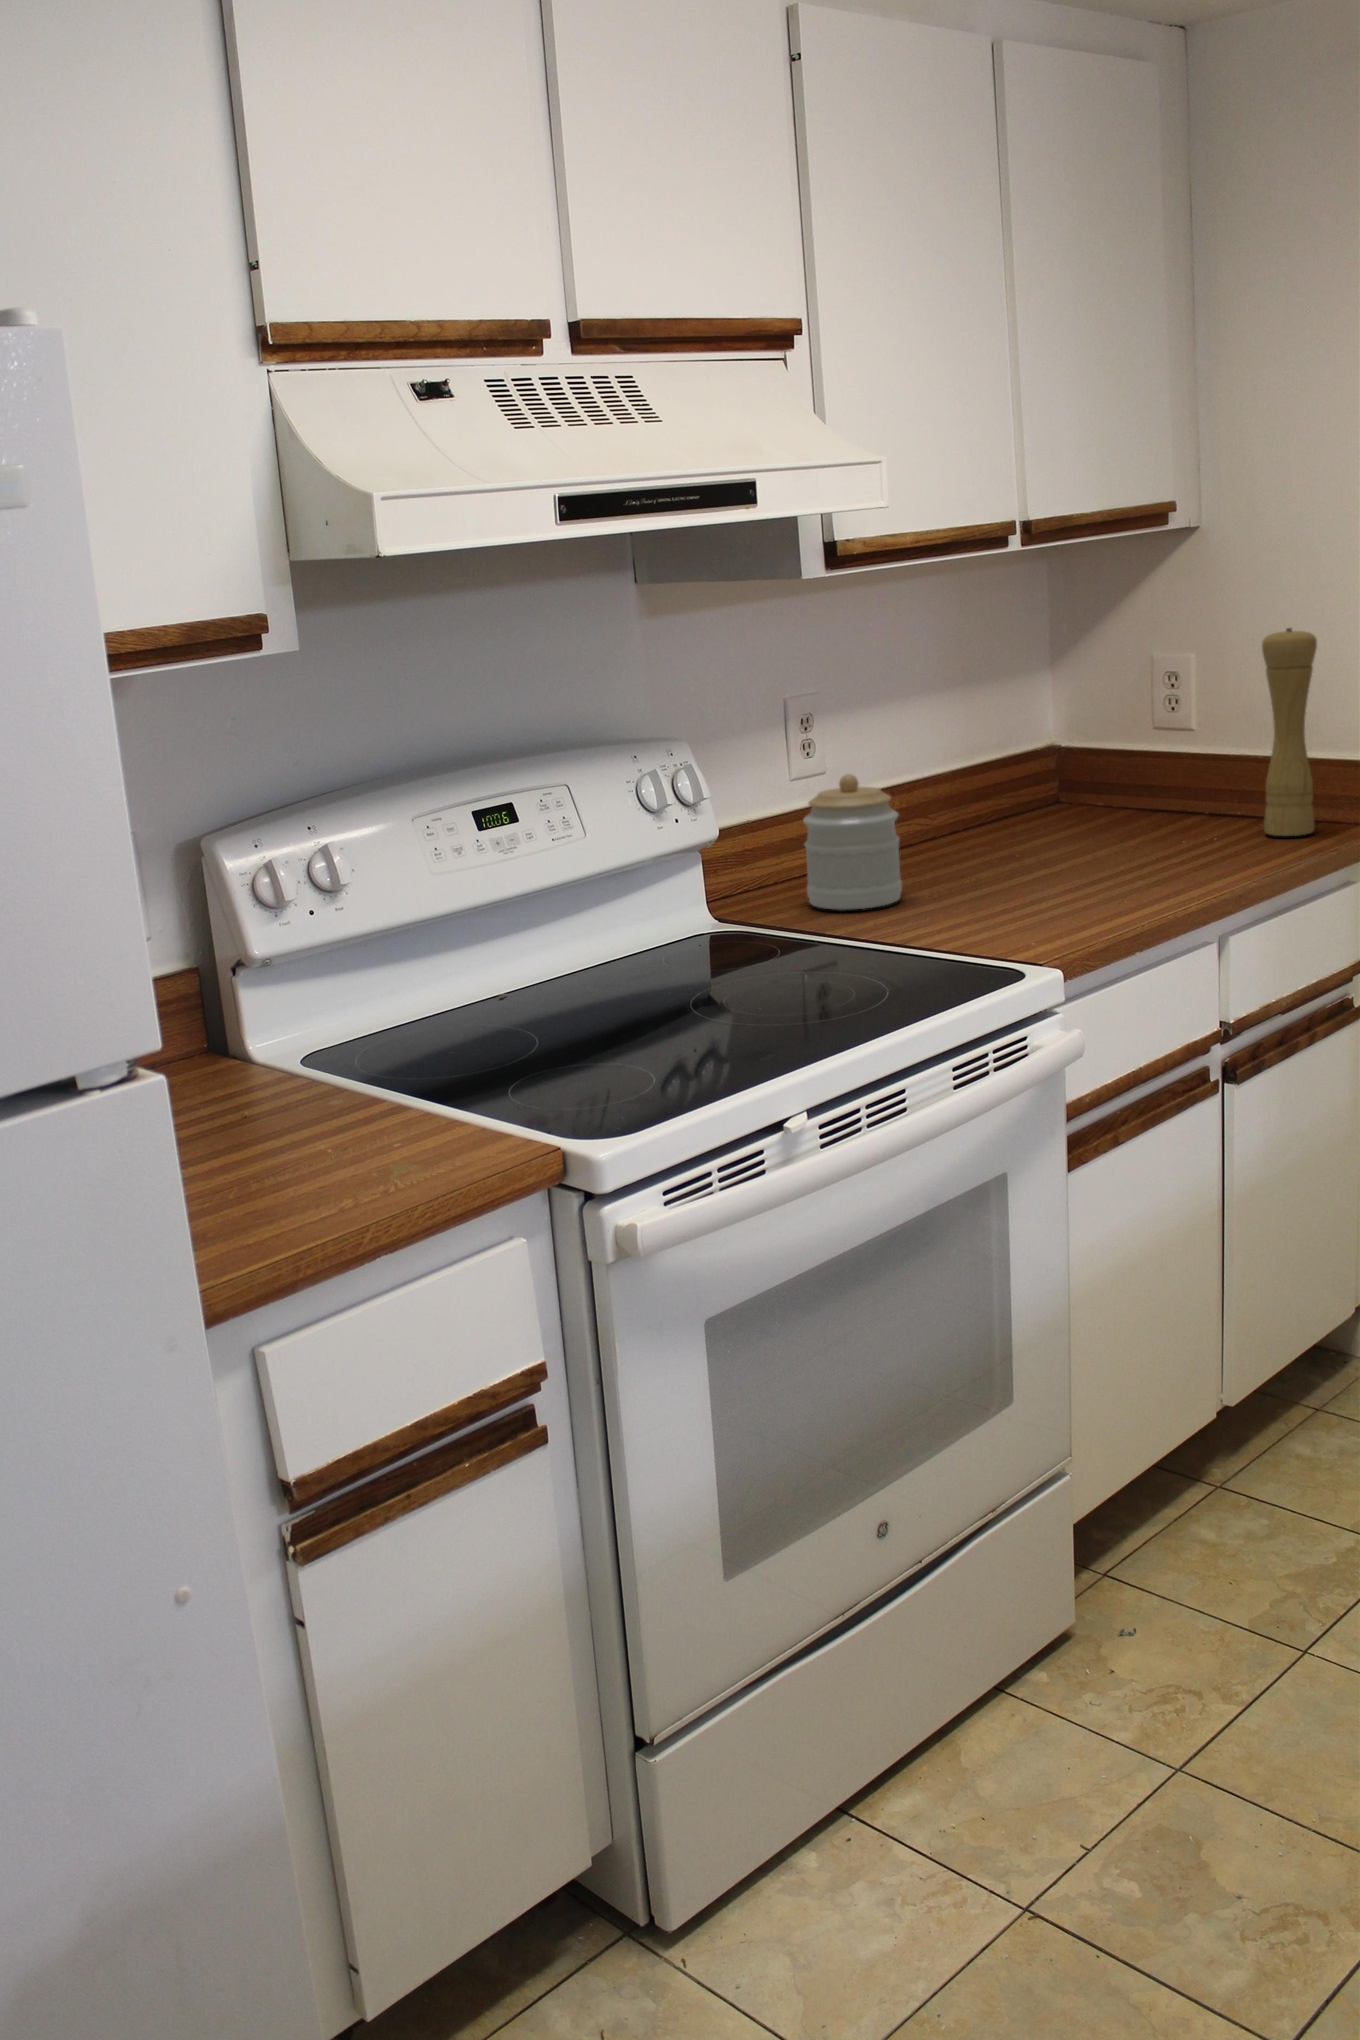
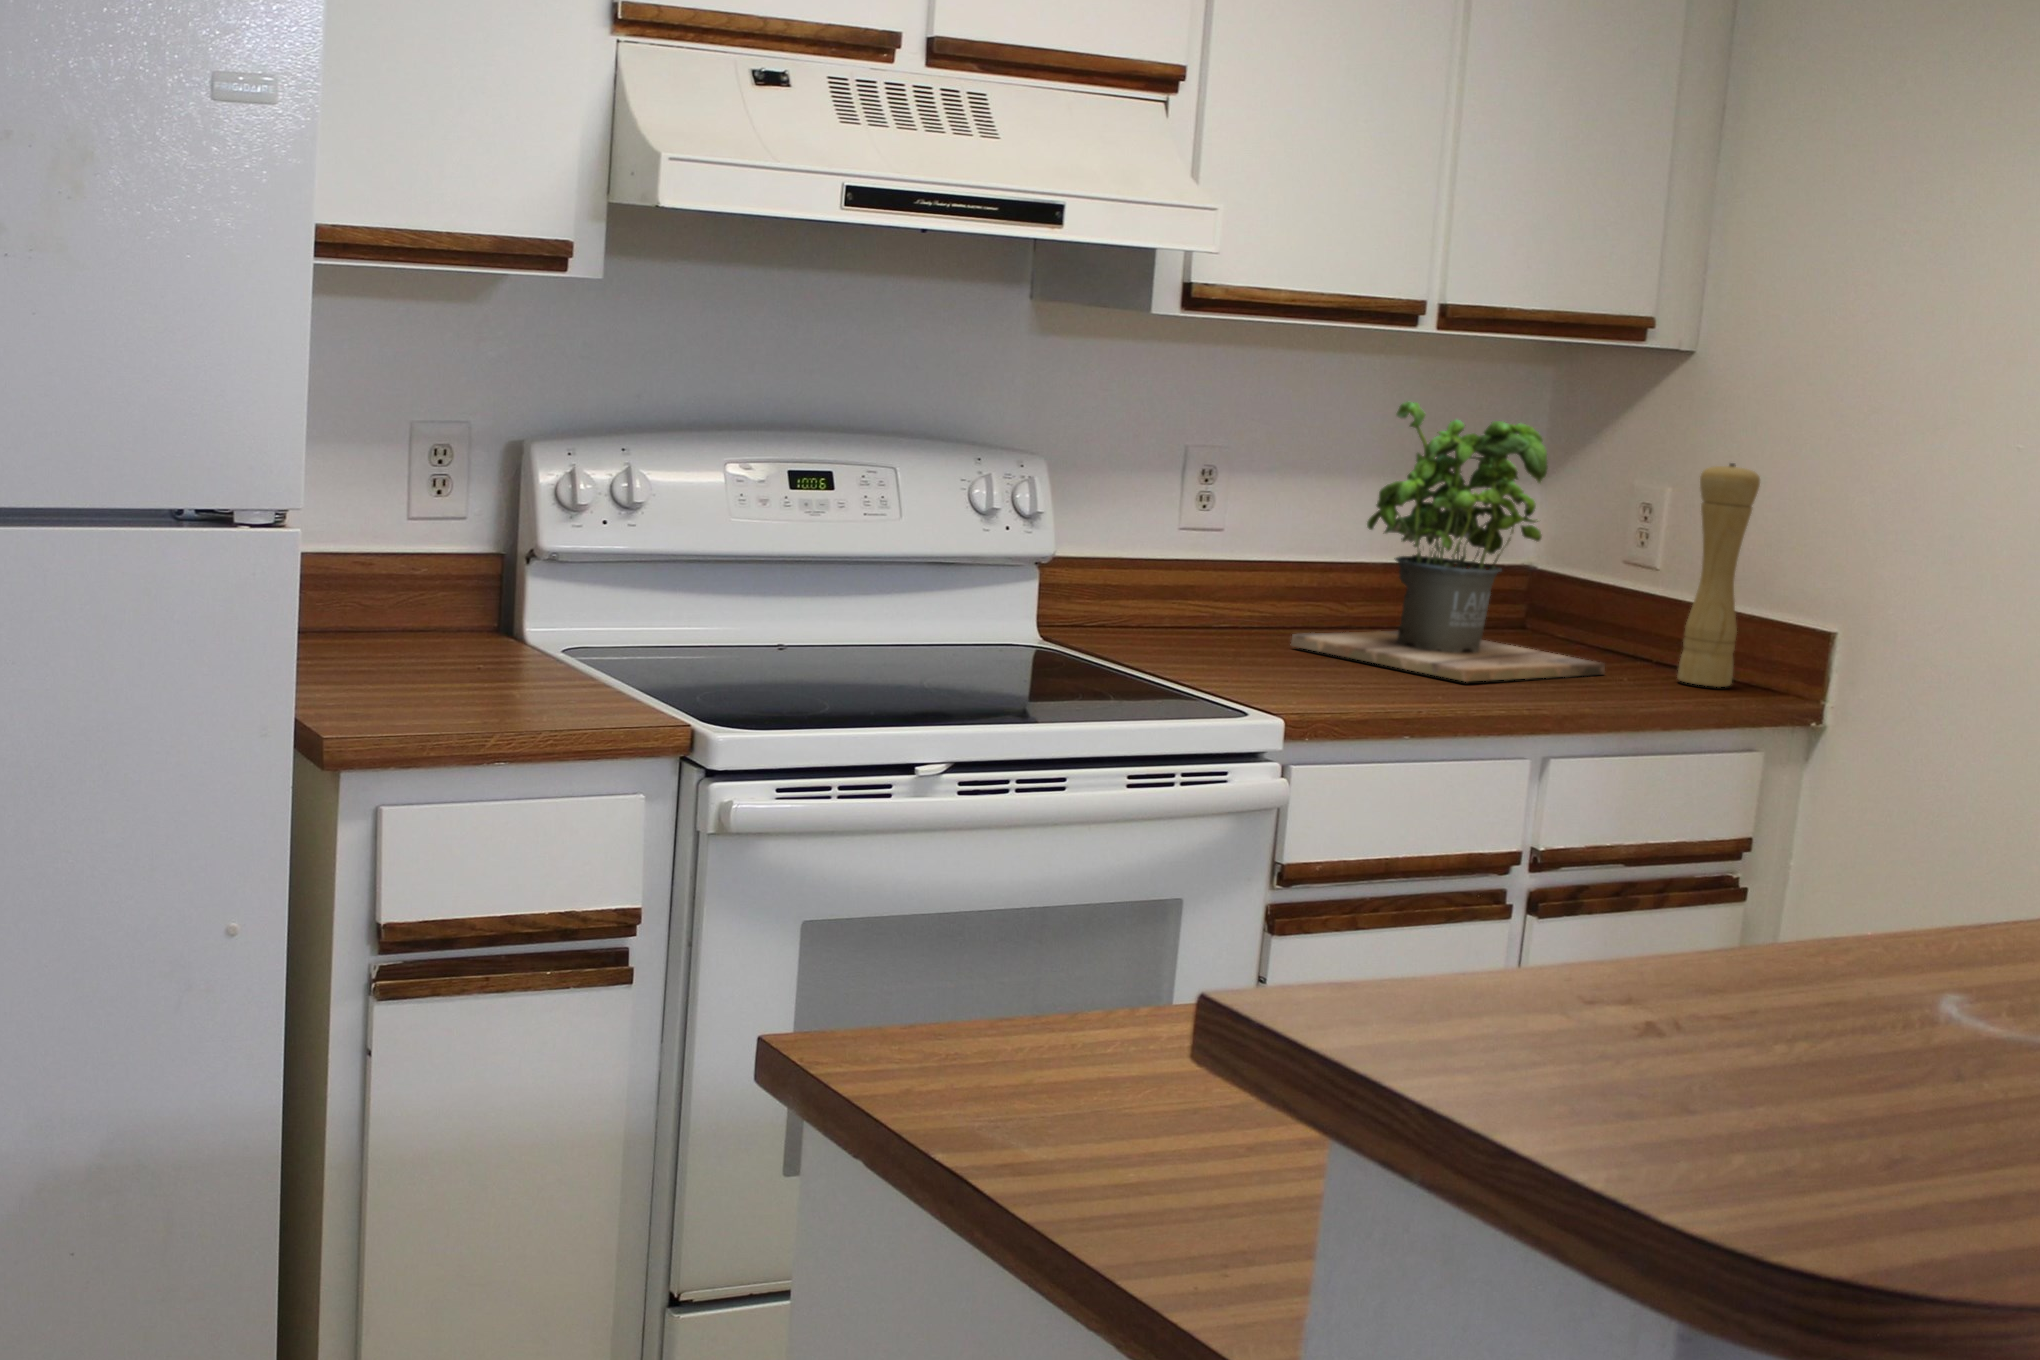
potted plant: none [927,620,1203,882] -> present [1290,402,1605,681]
jar: present [803,774,902,910] -> none [1141,521,1245,656]

